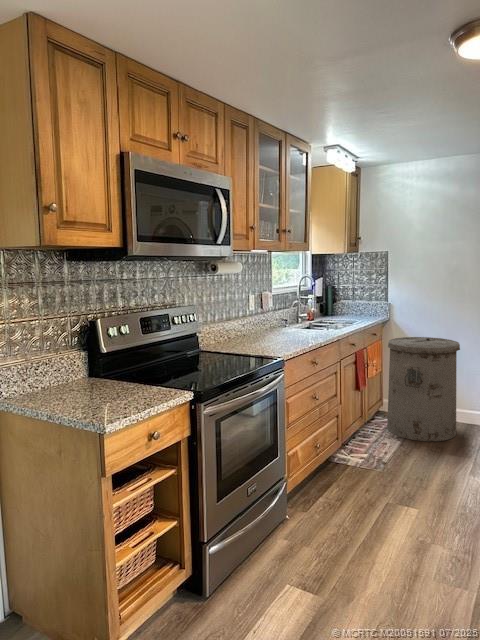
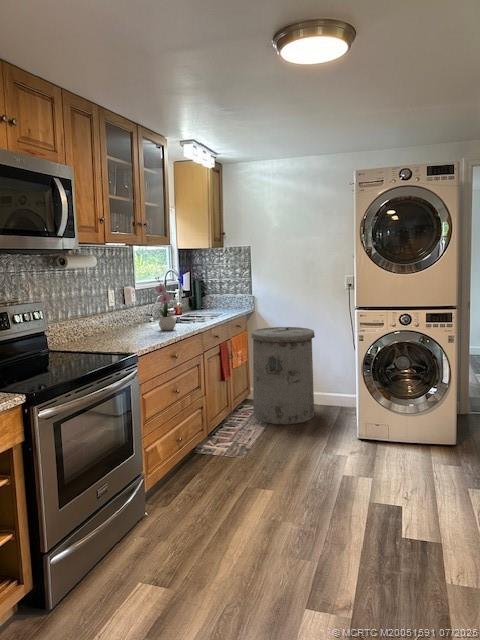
flower arrangement: none [296,283,317,337] -> present [155,277,176,330]

